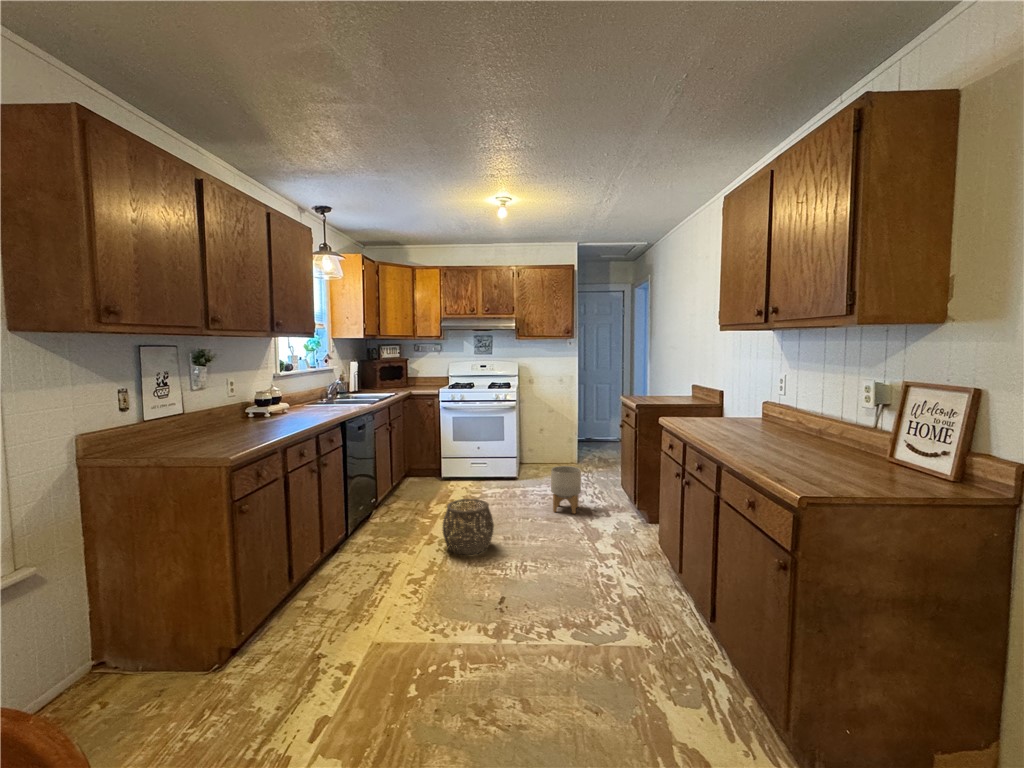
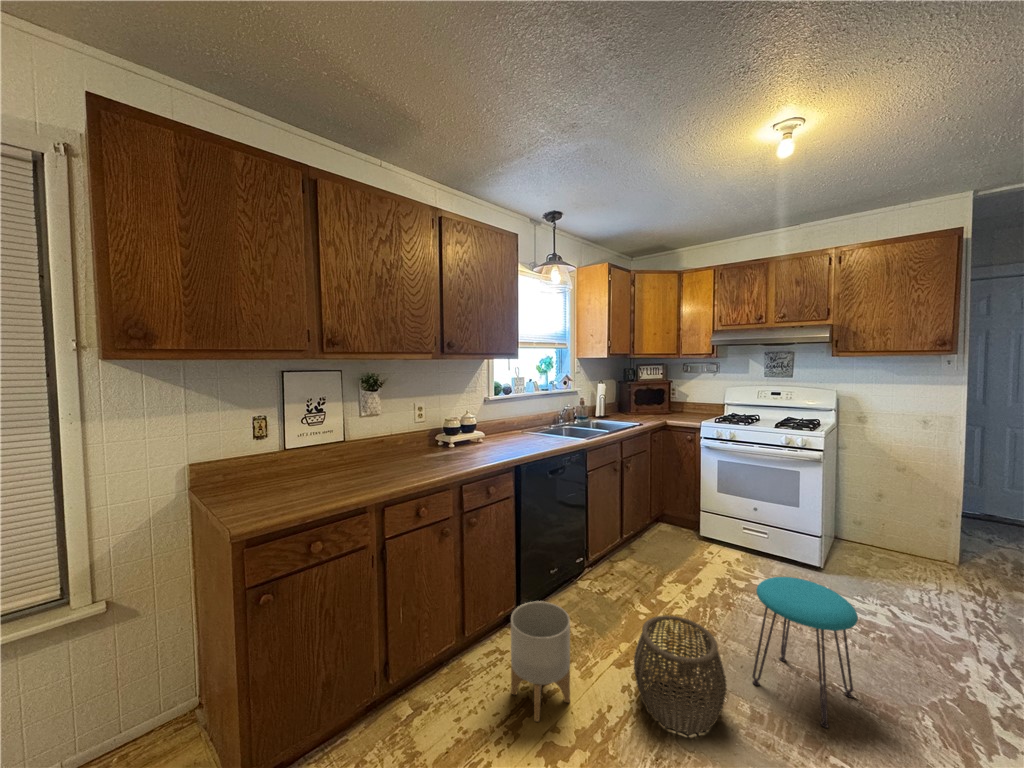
planter: present [551,466,581,514] -> present [511,601,570,722]
stool: none [499,467,545,533] -> present [753,577,858,728]

